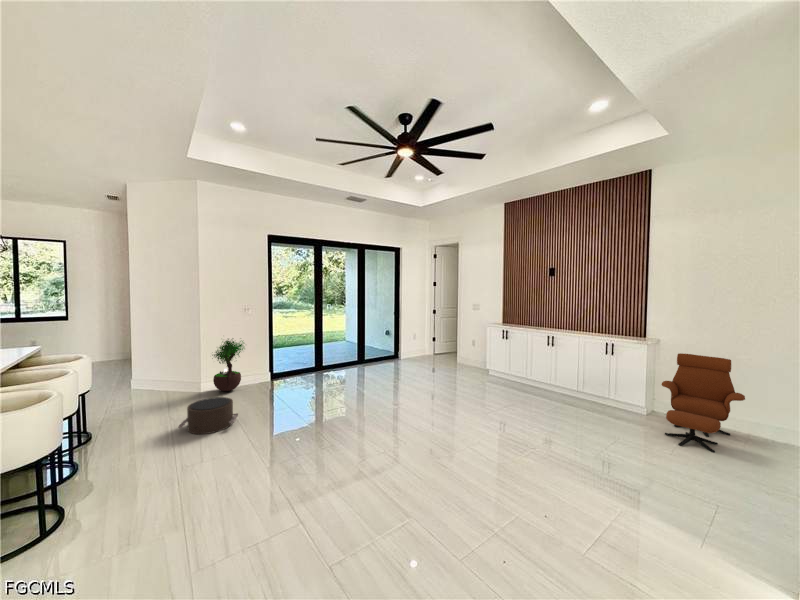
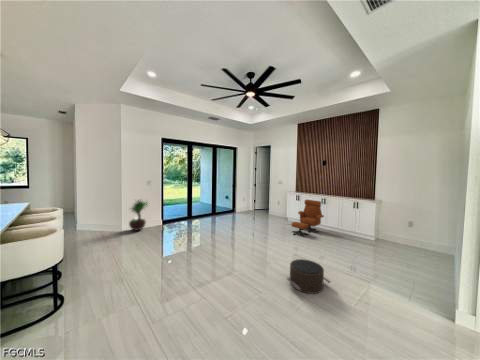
lounge chair: present [662,353,745,452] -> present [291,200,324,236]
pouf: present [178,397,238,434] -> present [287,259,330,294]

